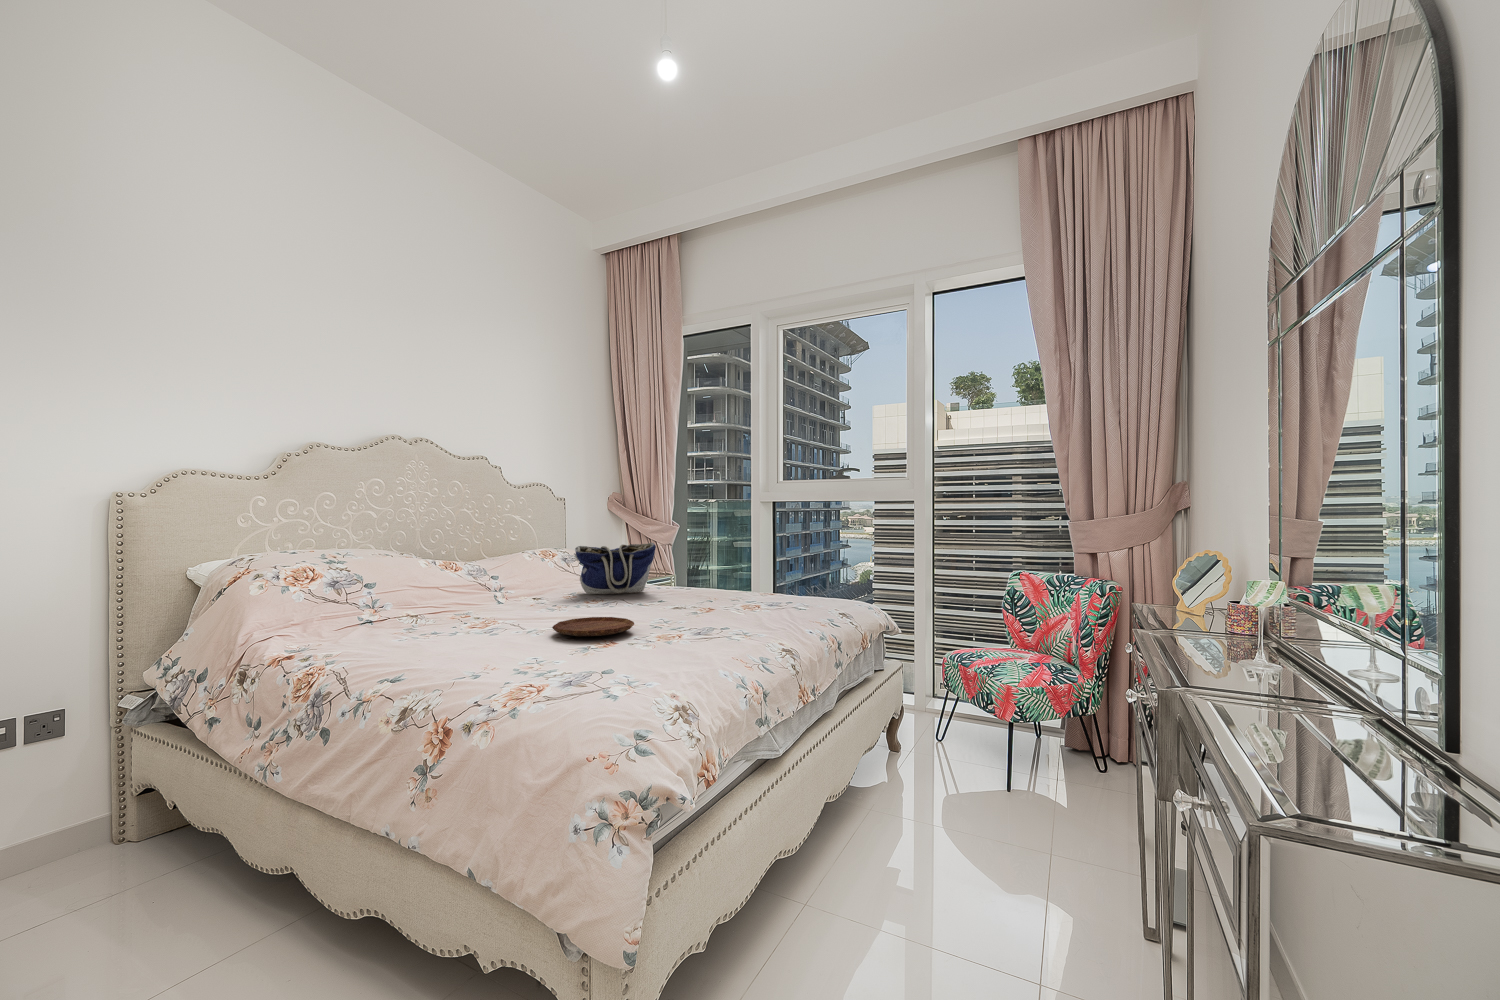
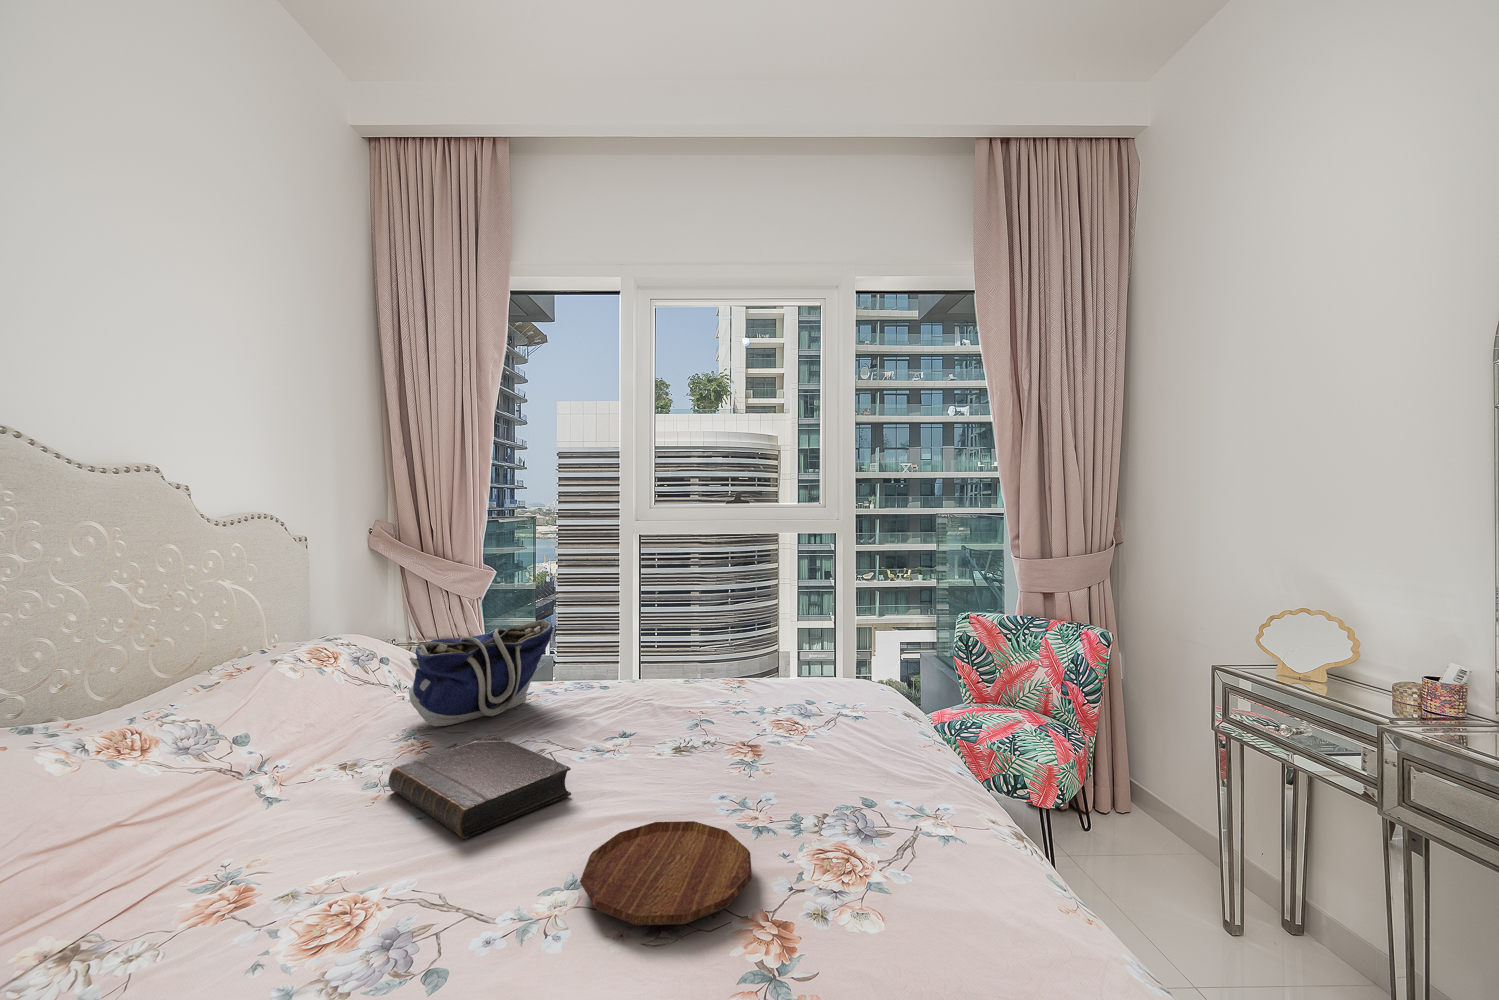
book: none [540,592,604,617] -> present [389,736,571,839]

